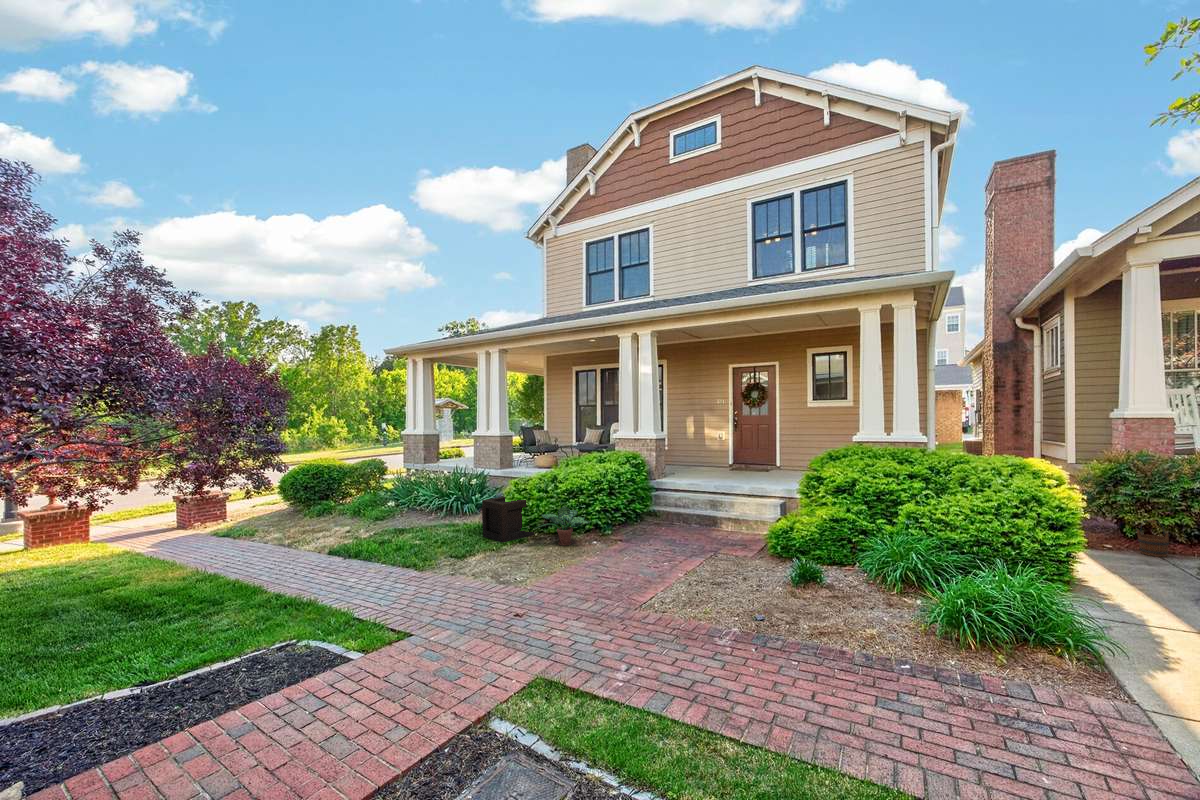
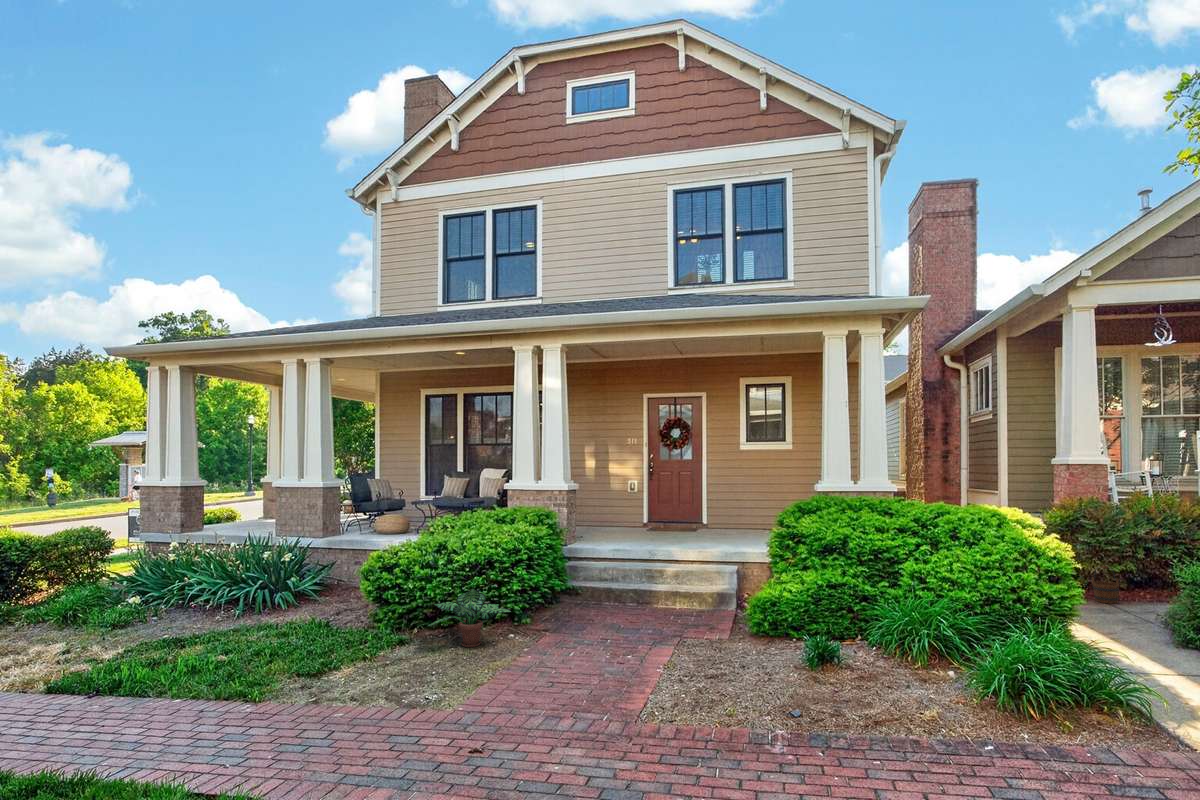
wooden crate: present [482,496,534,543] -> none [332,578,414,651]

